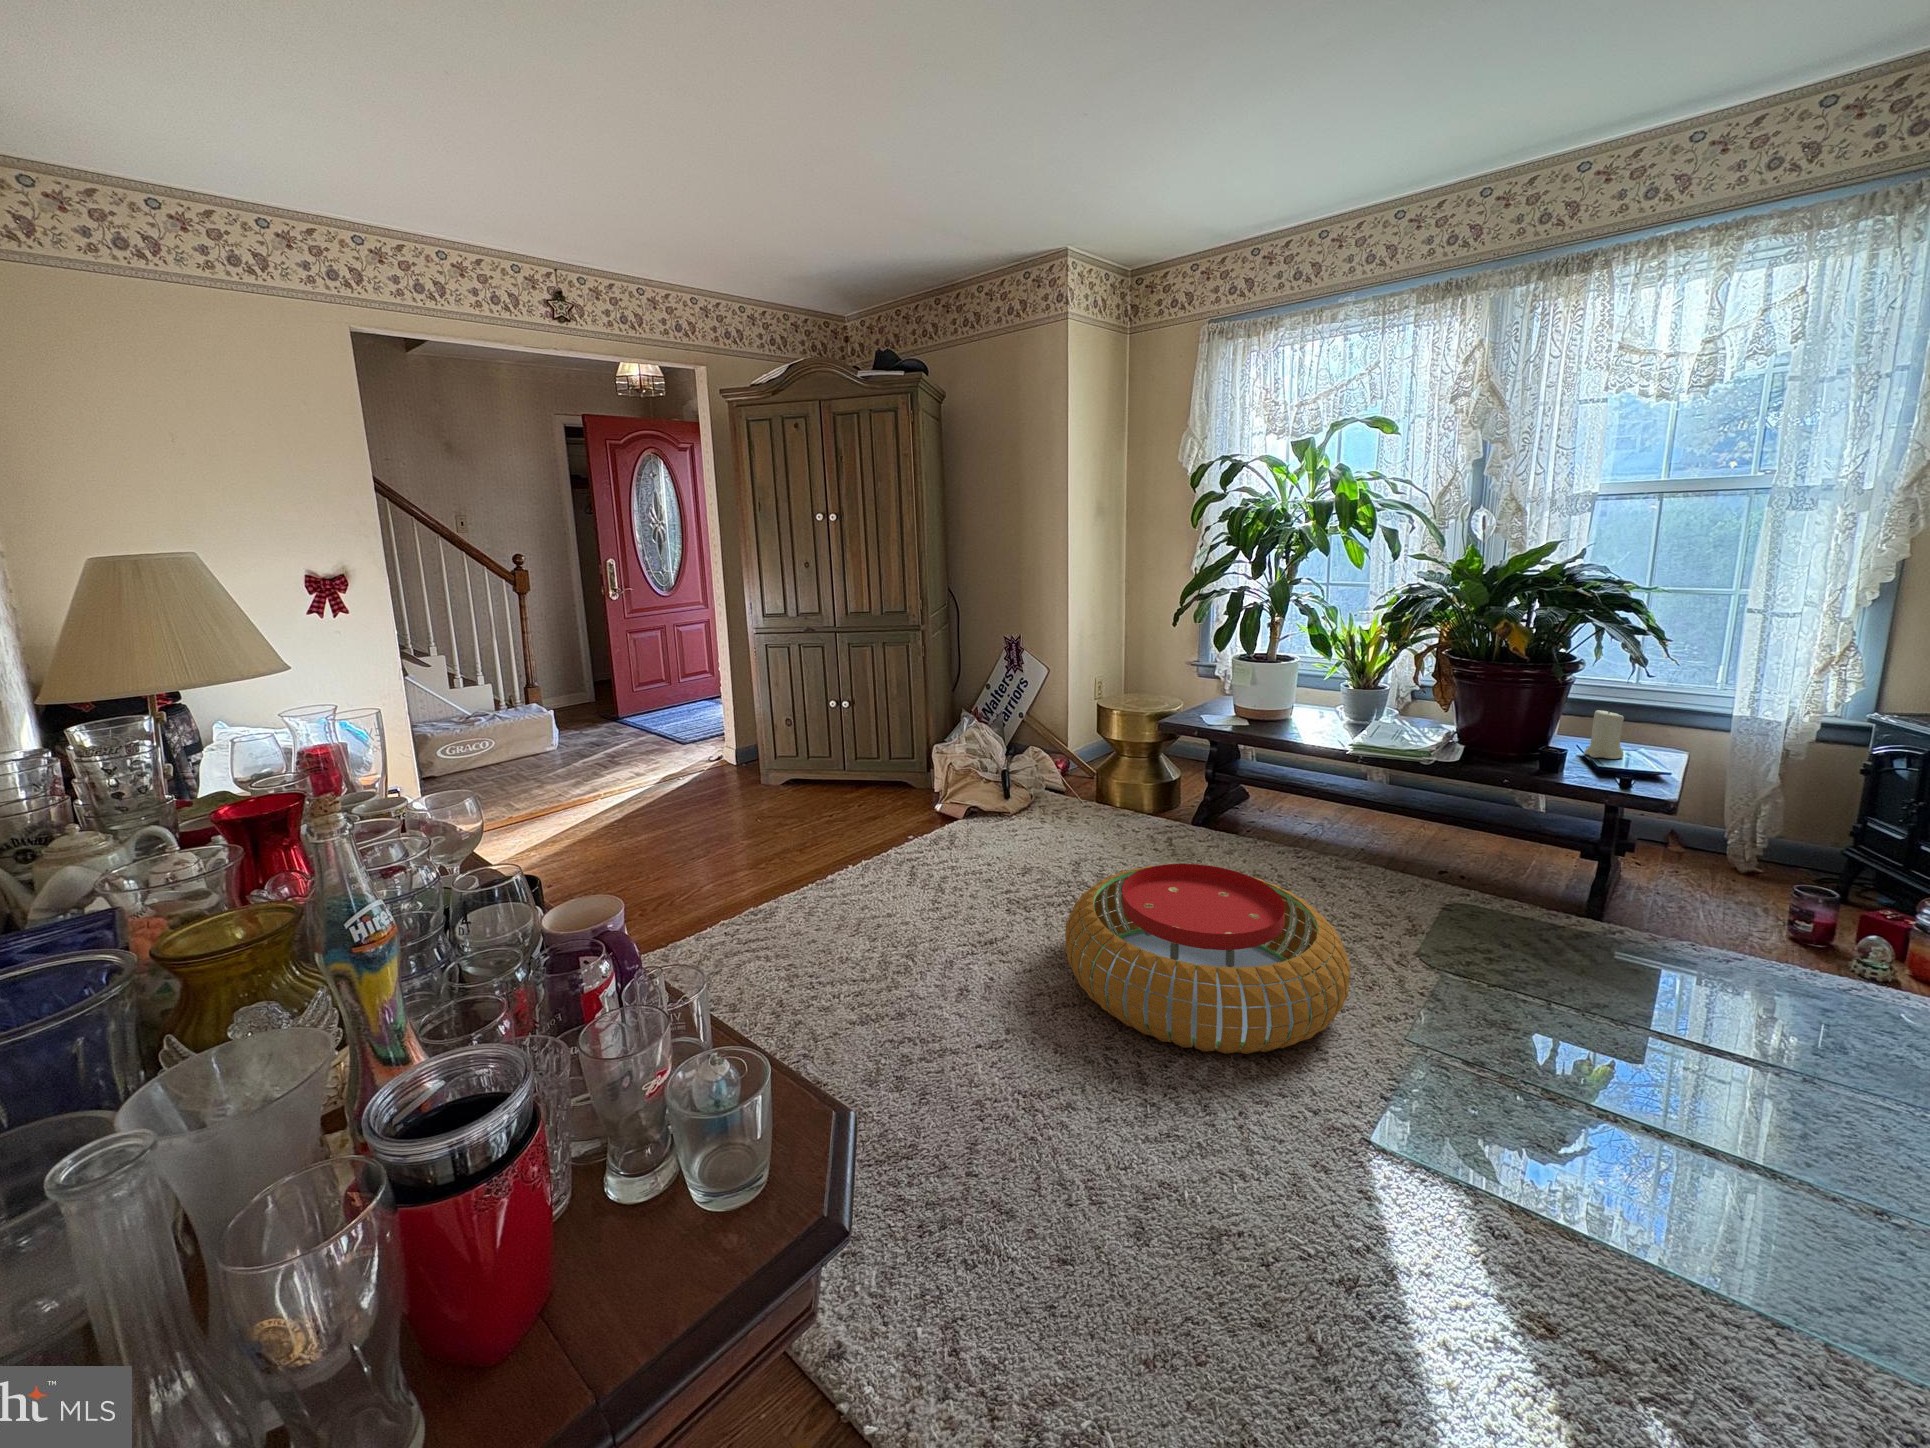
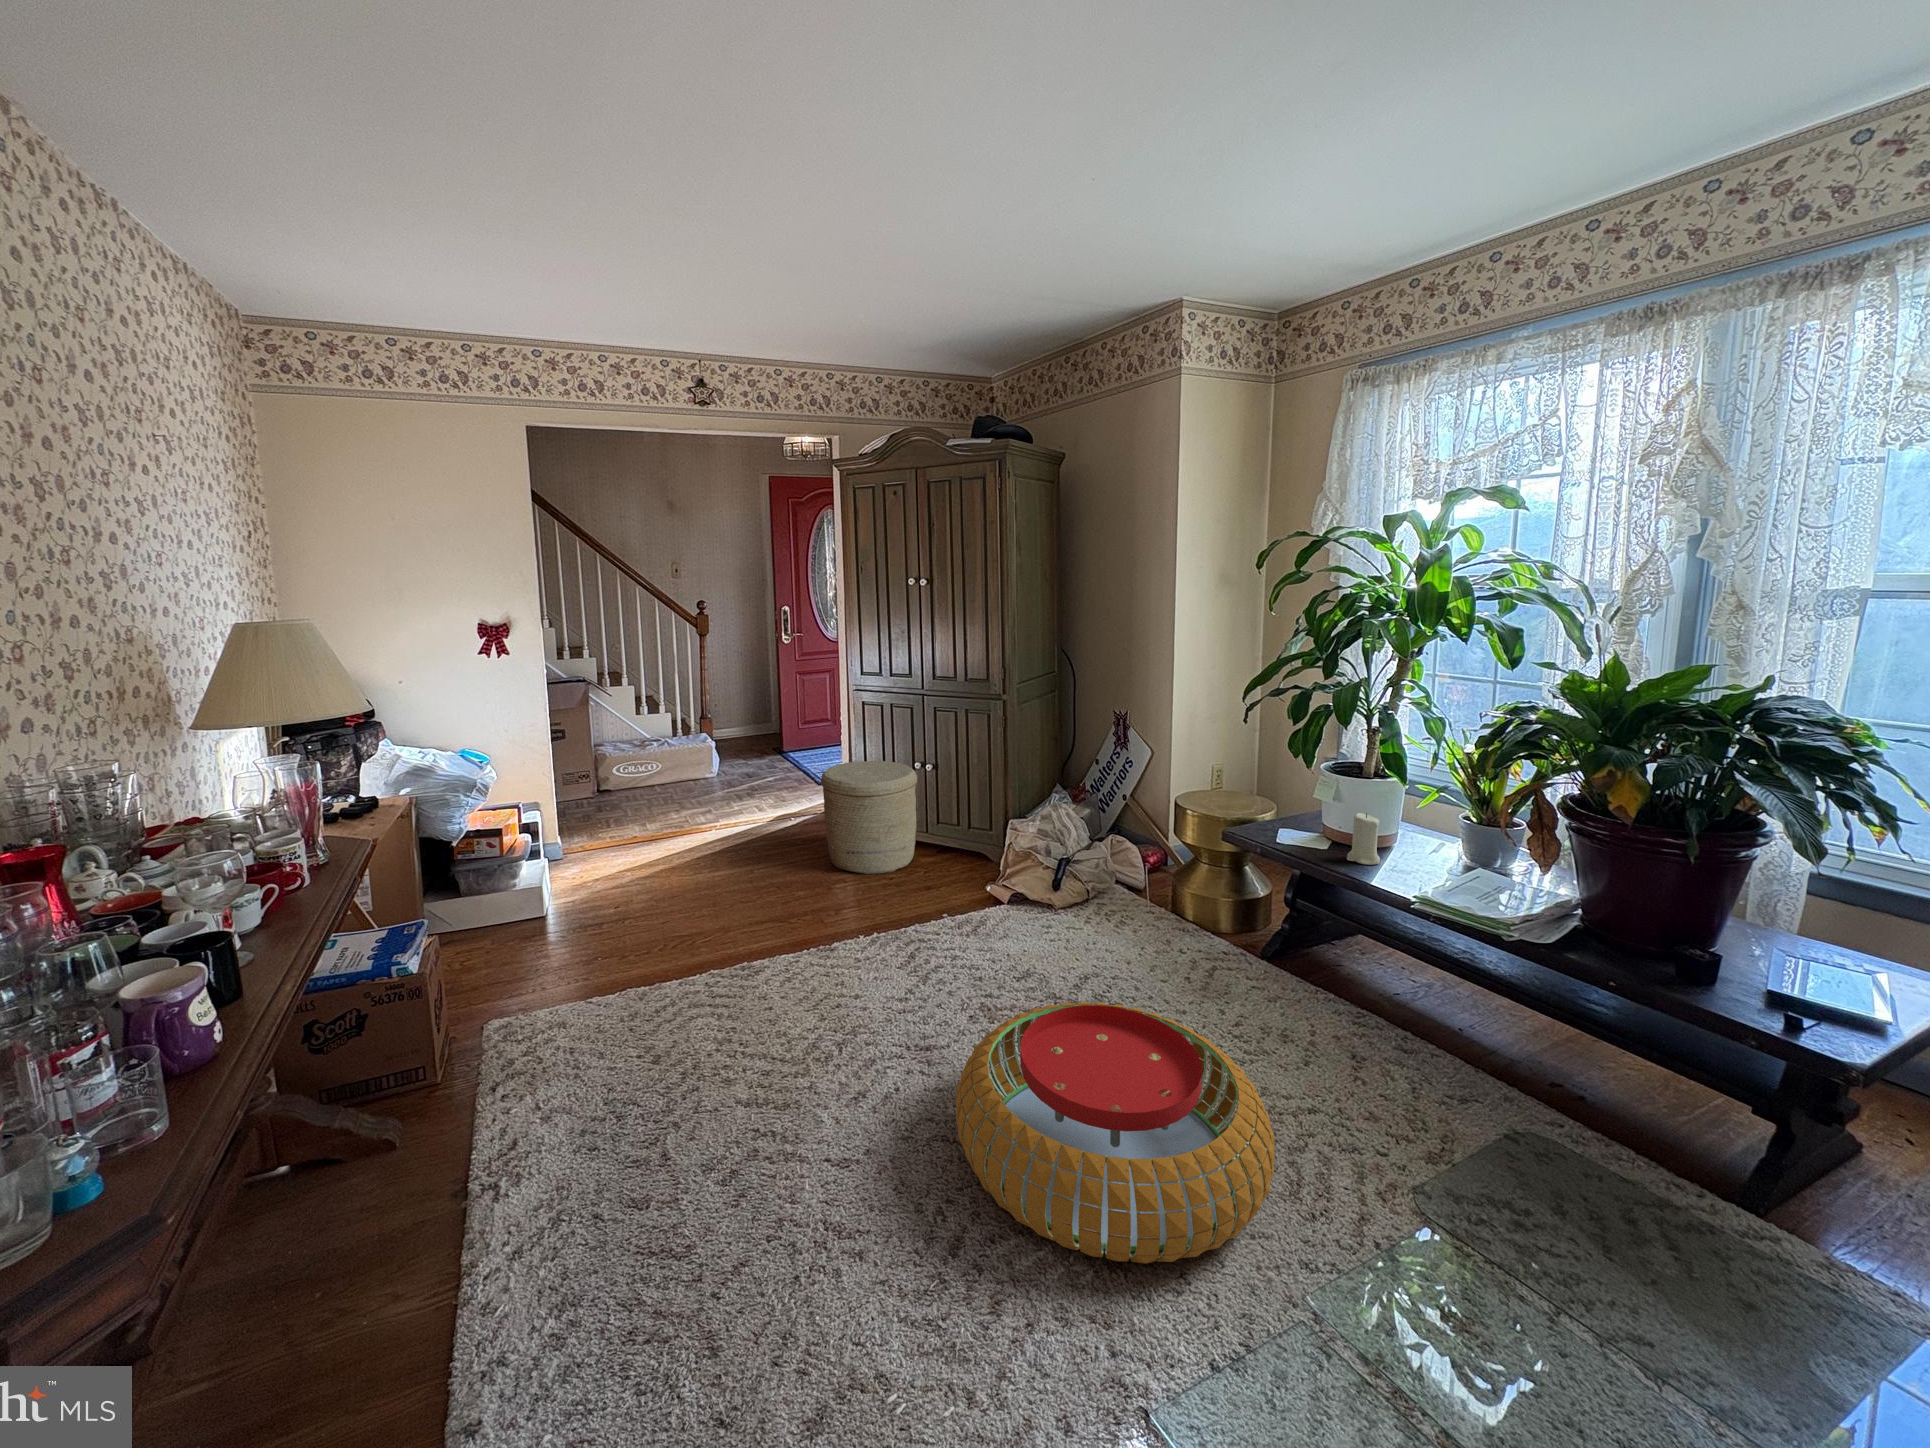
woven basket: none [745,704,845,816] -> present [821,761,917,874]
candle: present [1584,709,1624,759] -> present [1347,813,1380,865]

